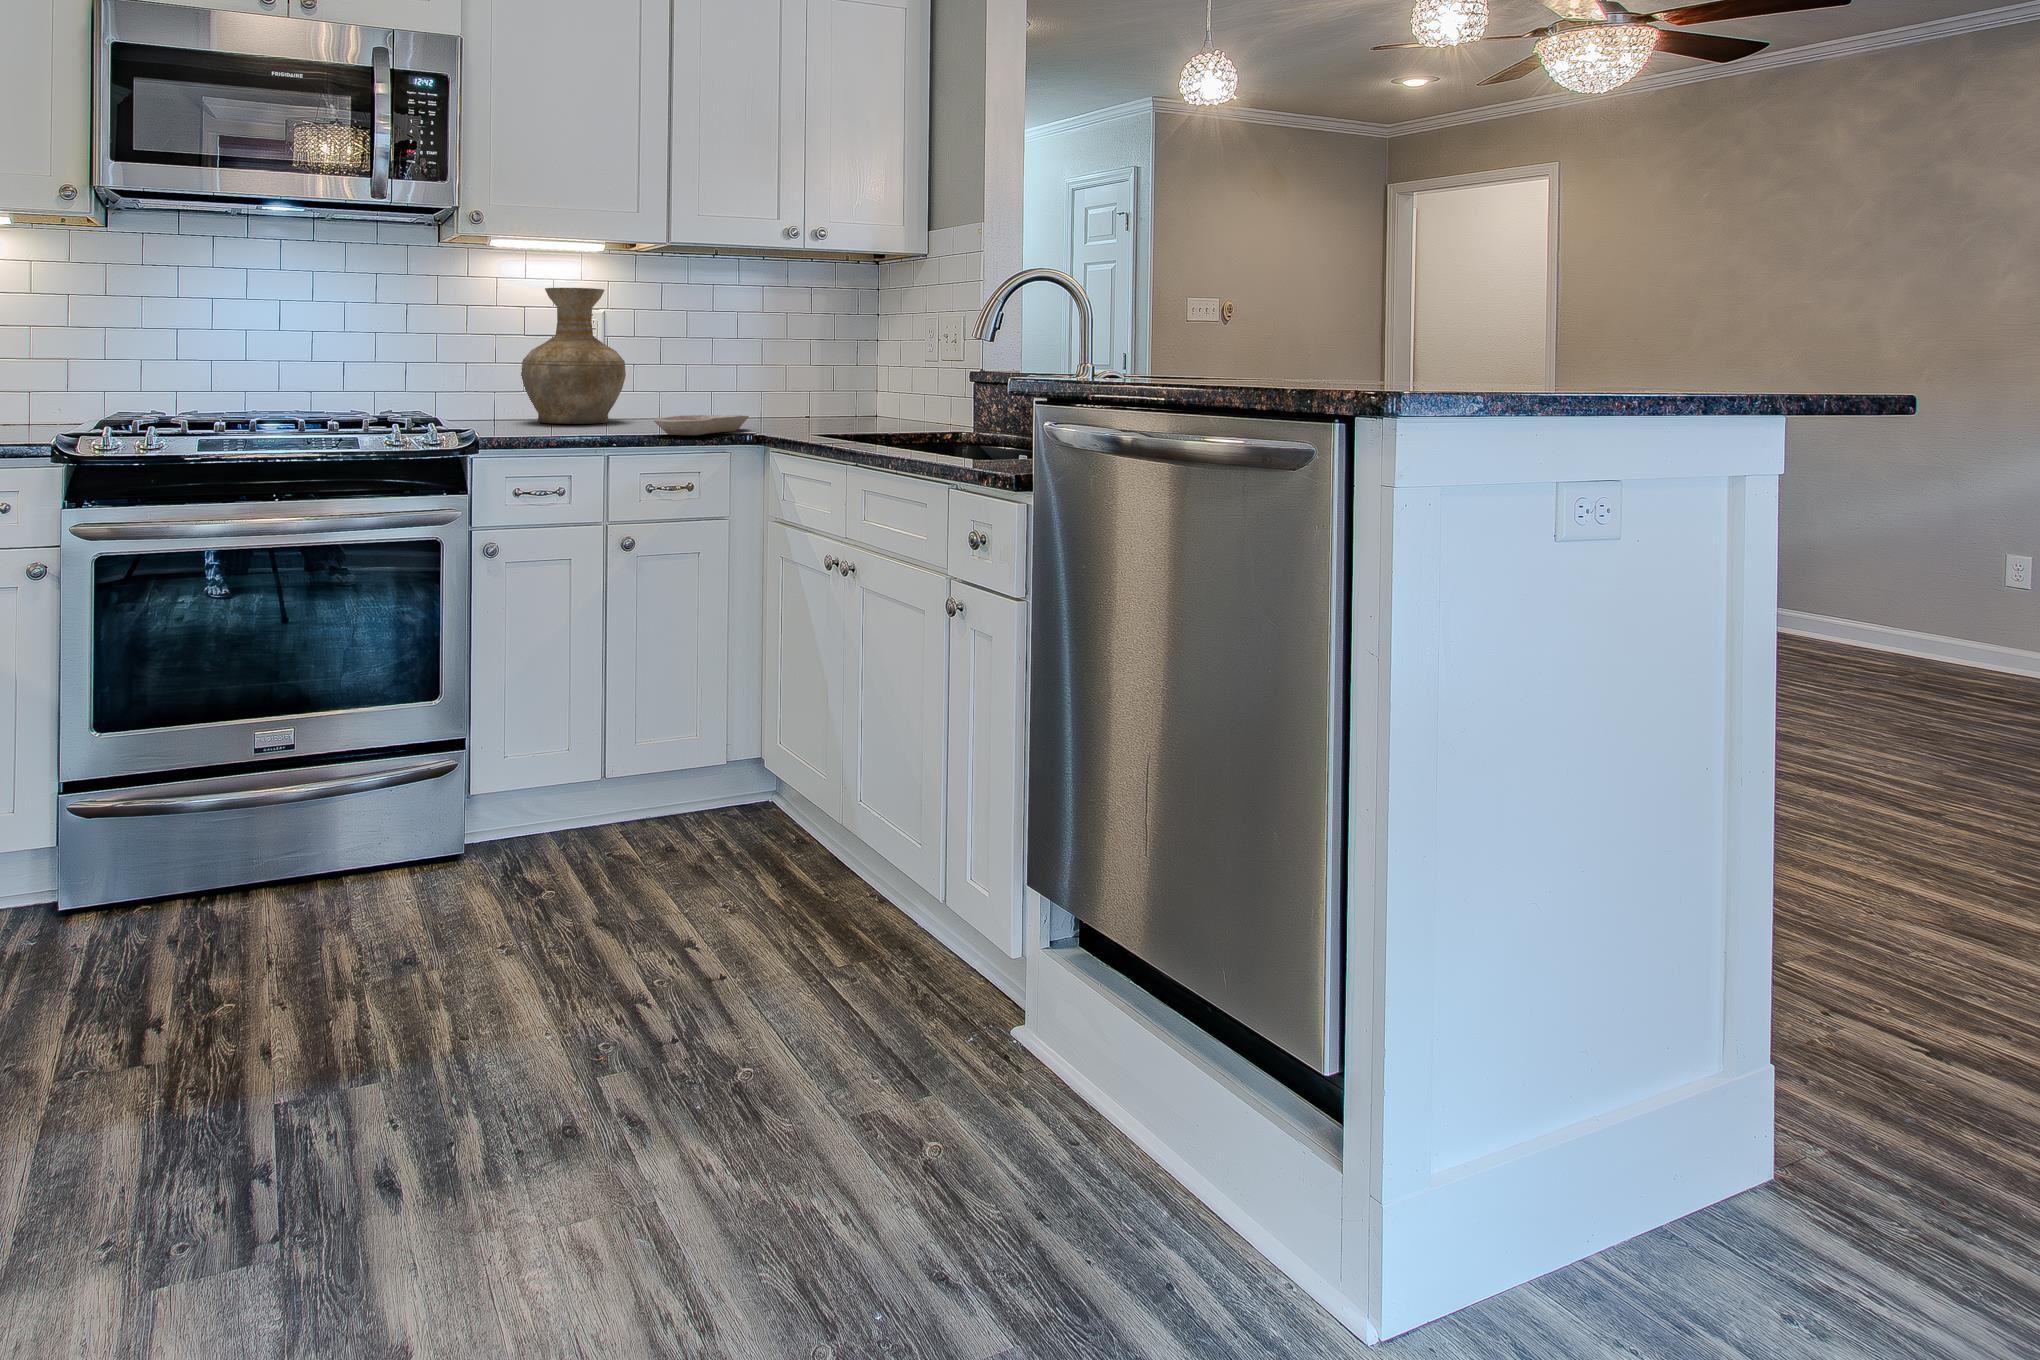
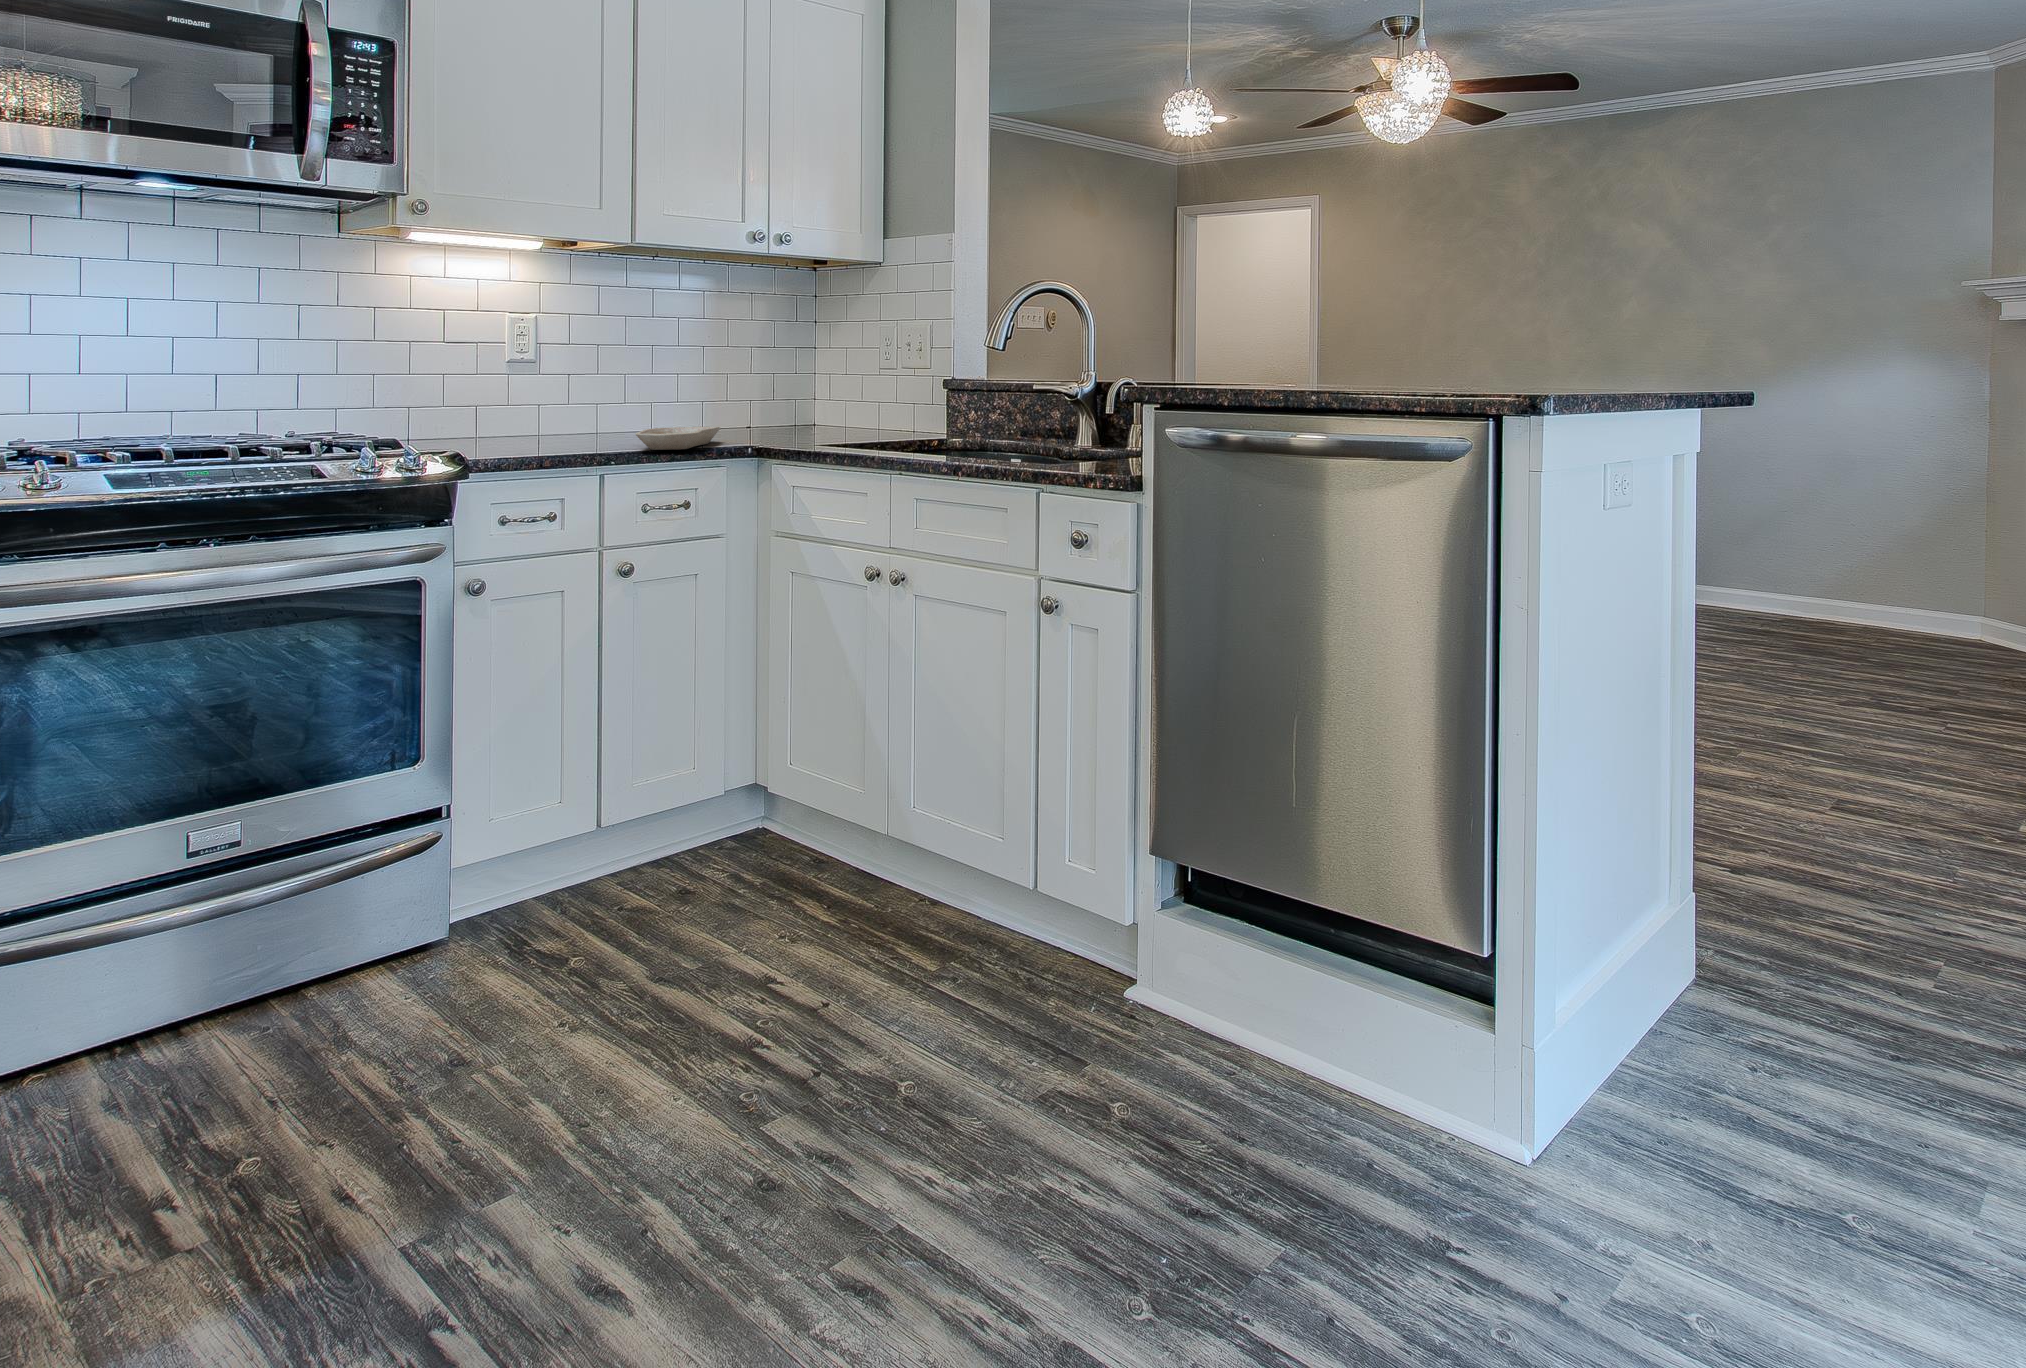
vase: present [521,288,626,424] -> none [437,289,560,442]

